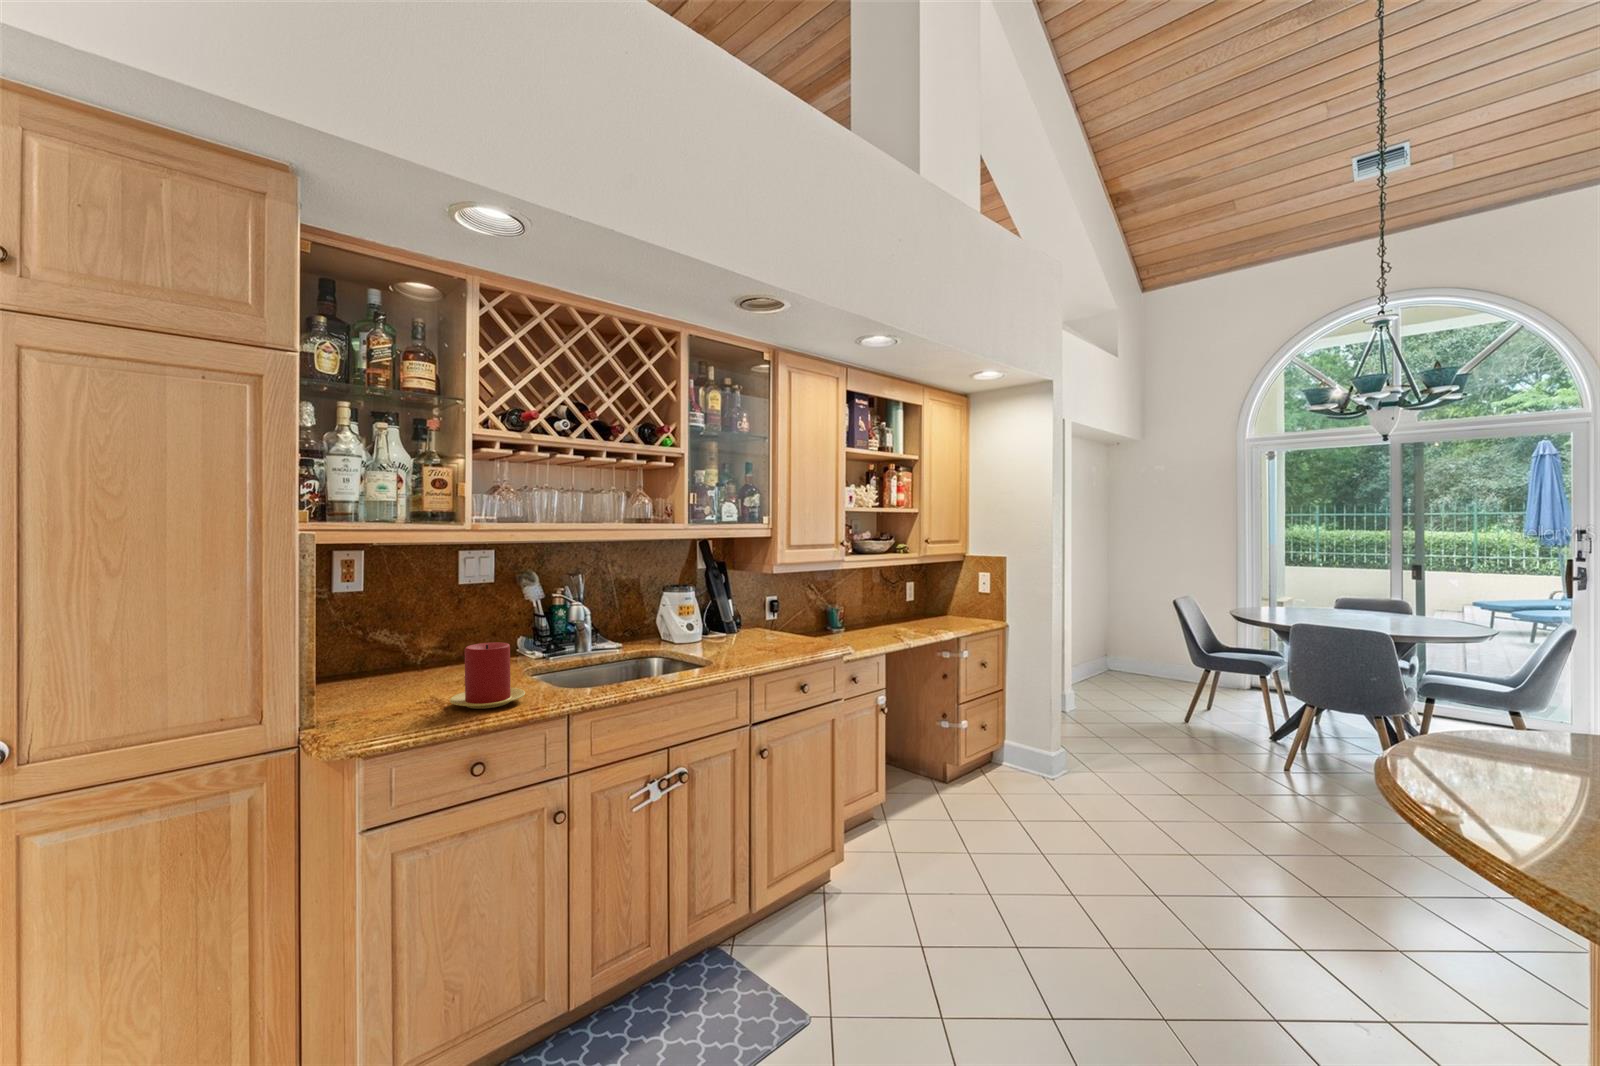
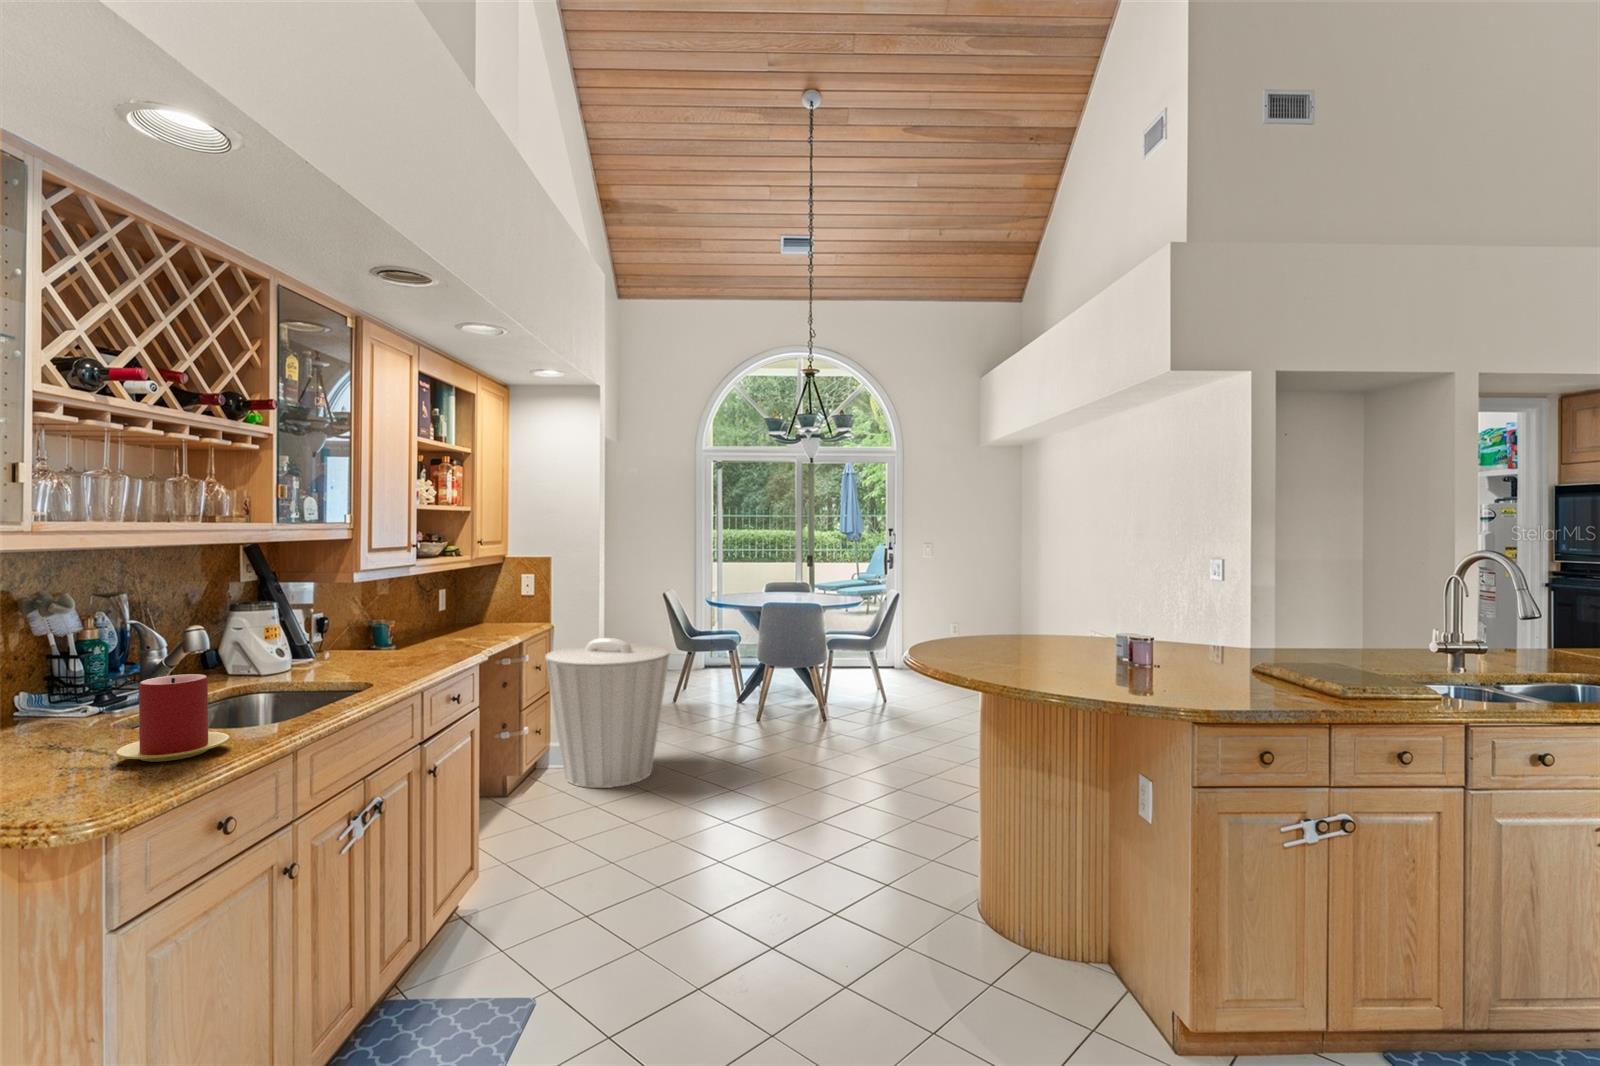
trash can: none [989,645,1127,809] -> present [545,638,670,788]

